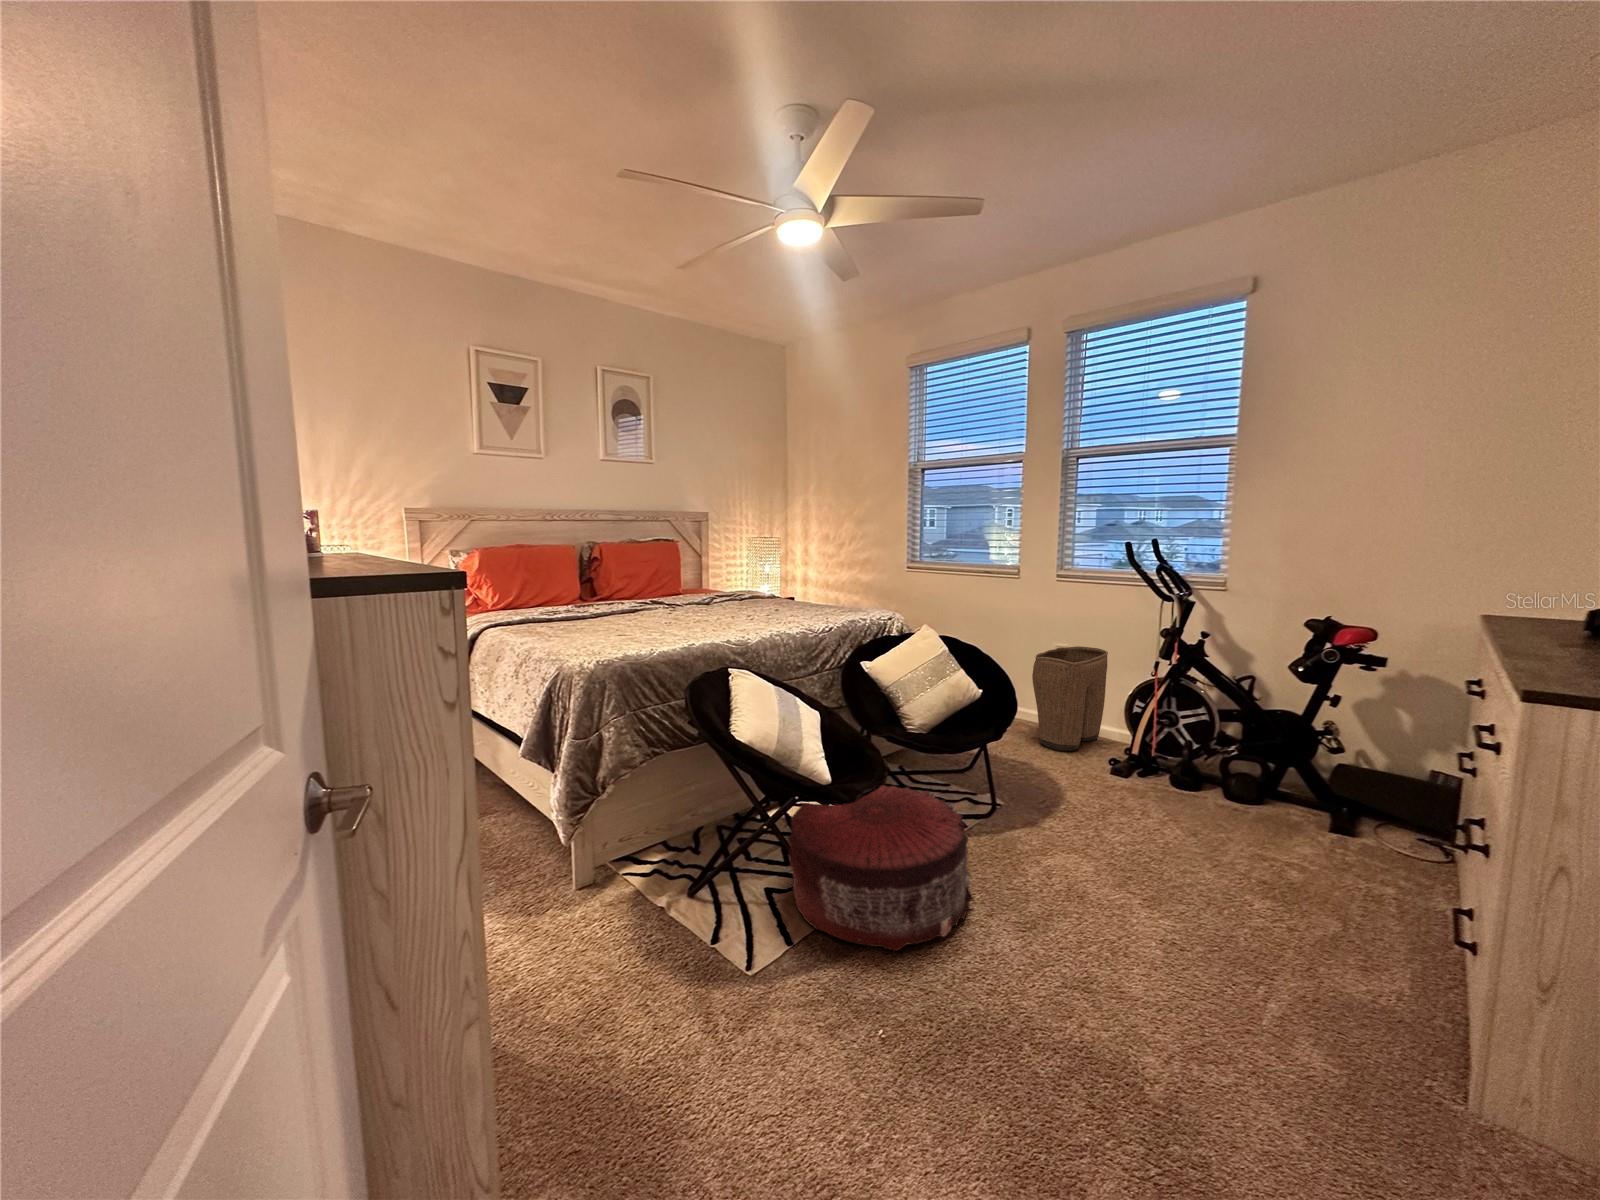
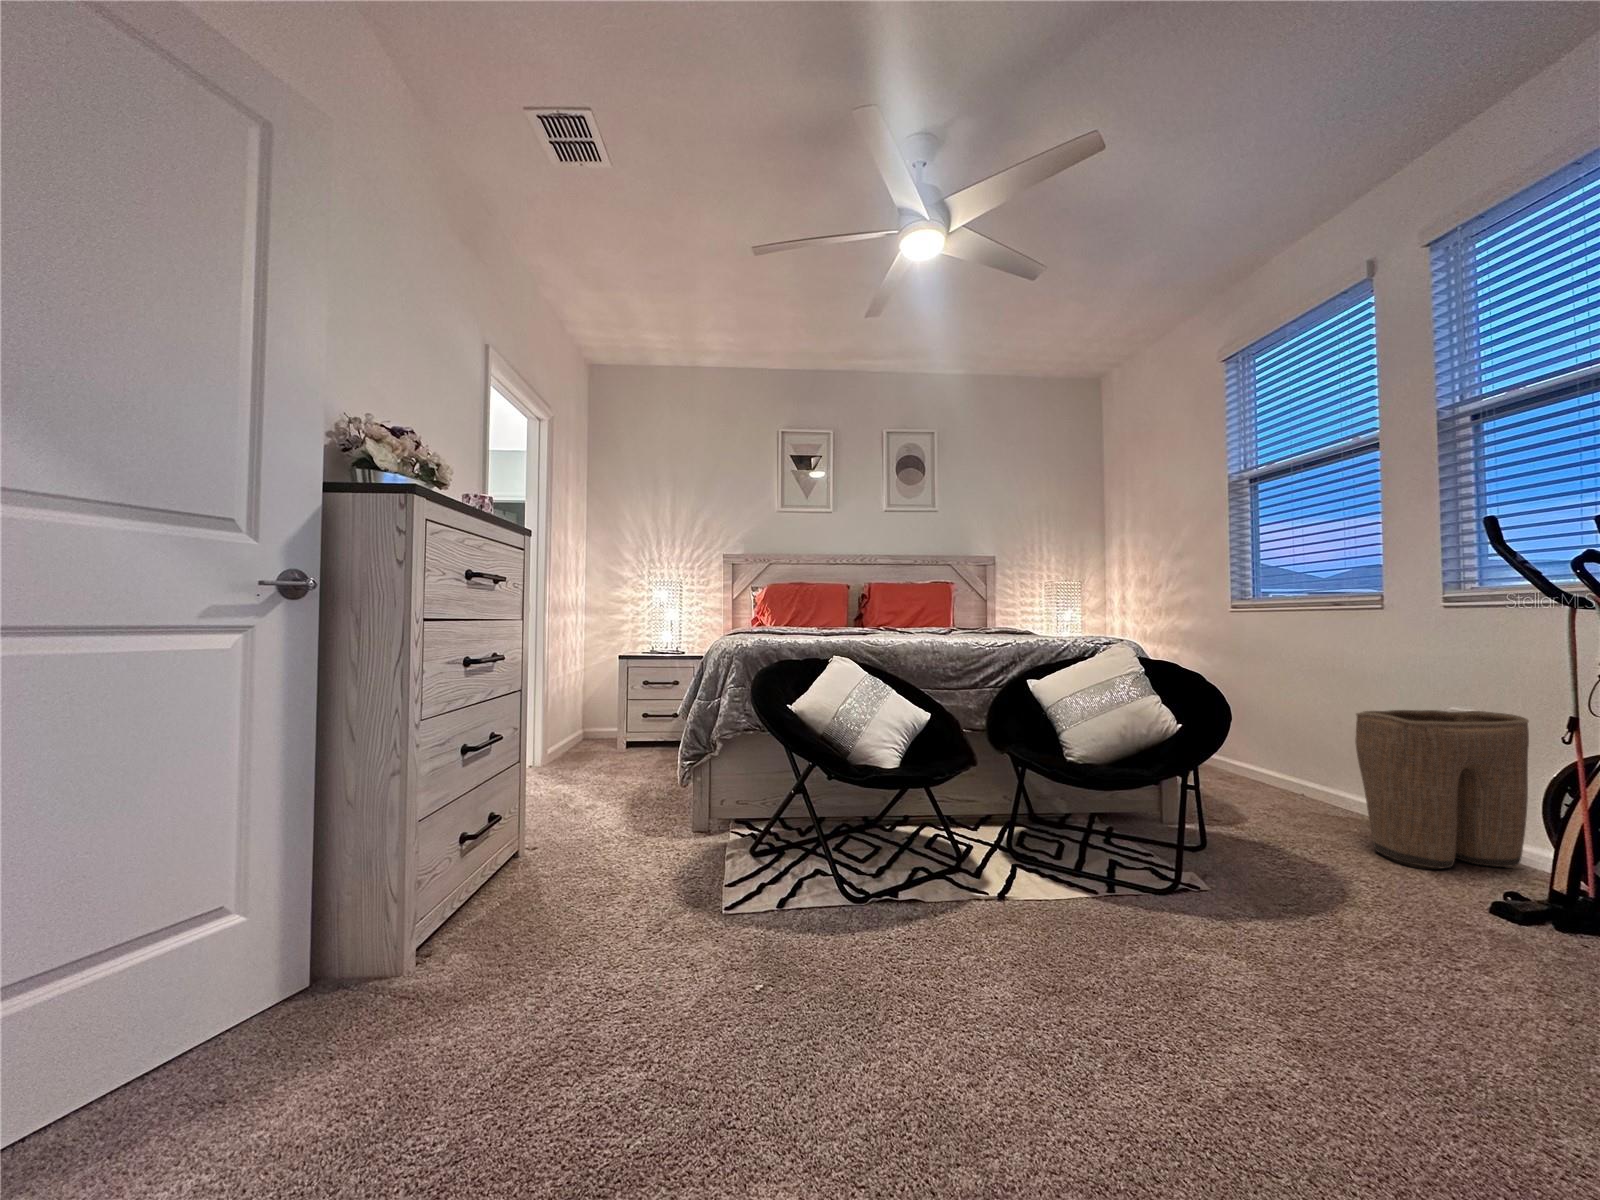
pouf: present [787,785,973,951] -> none [811,789,1011,954]

